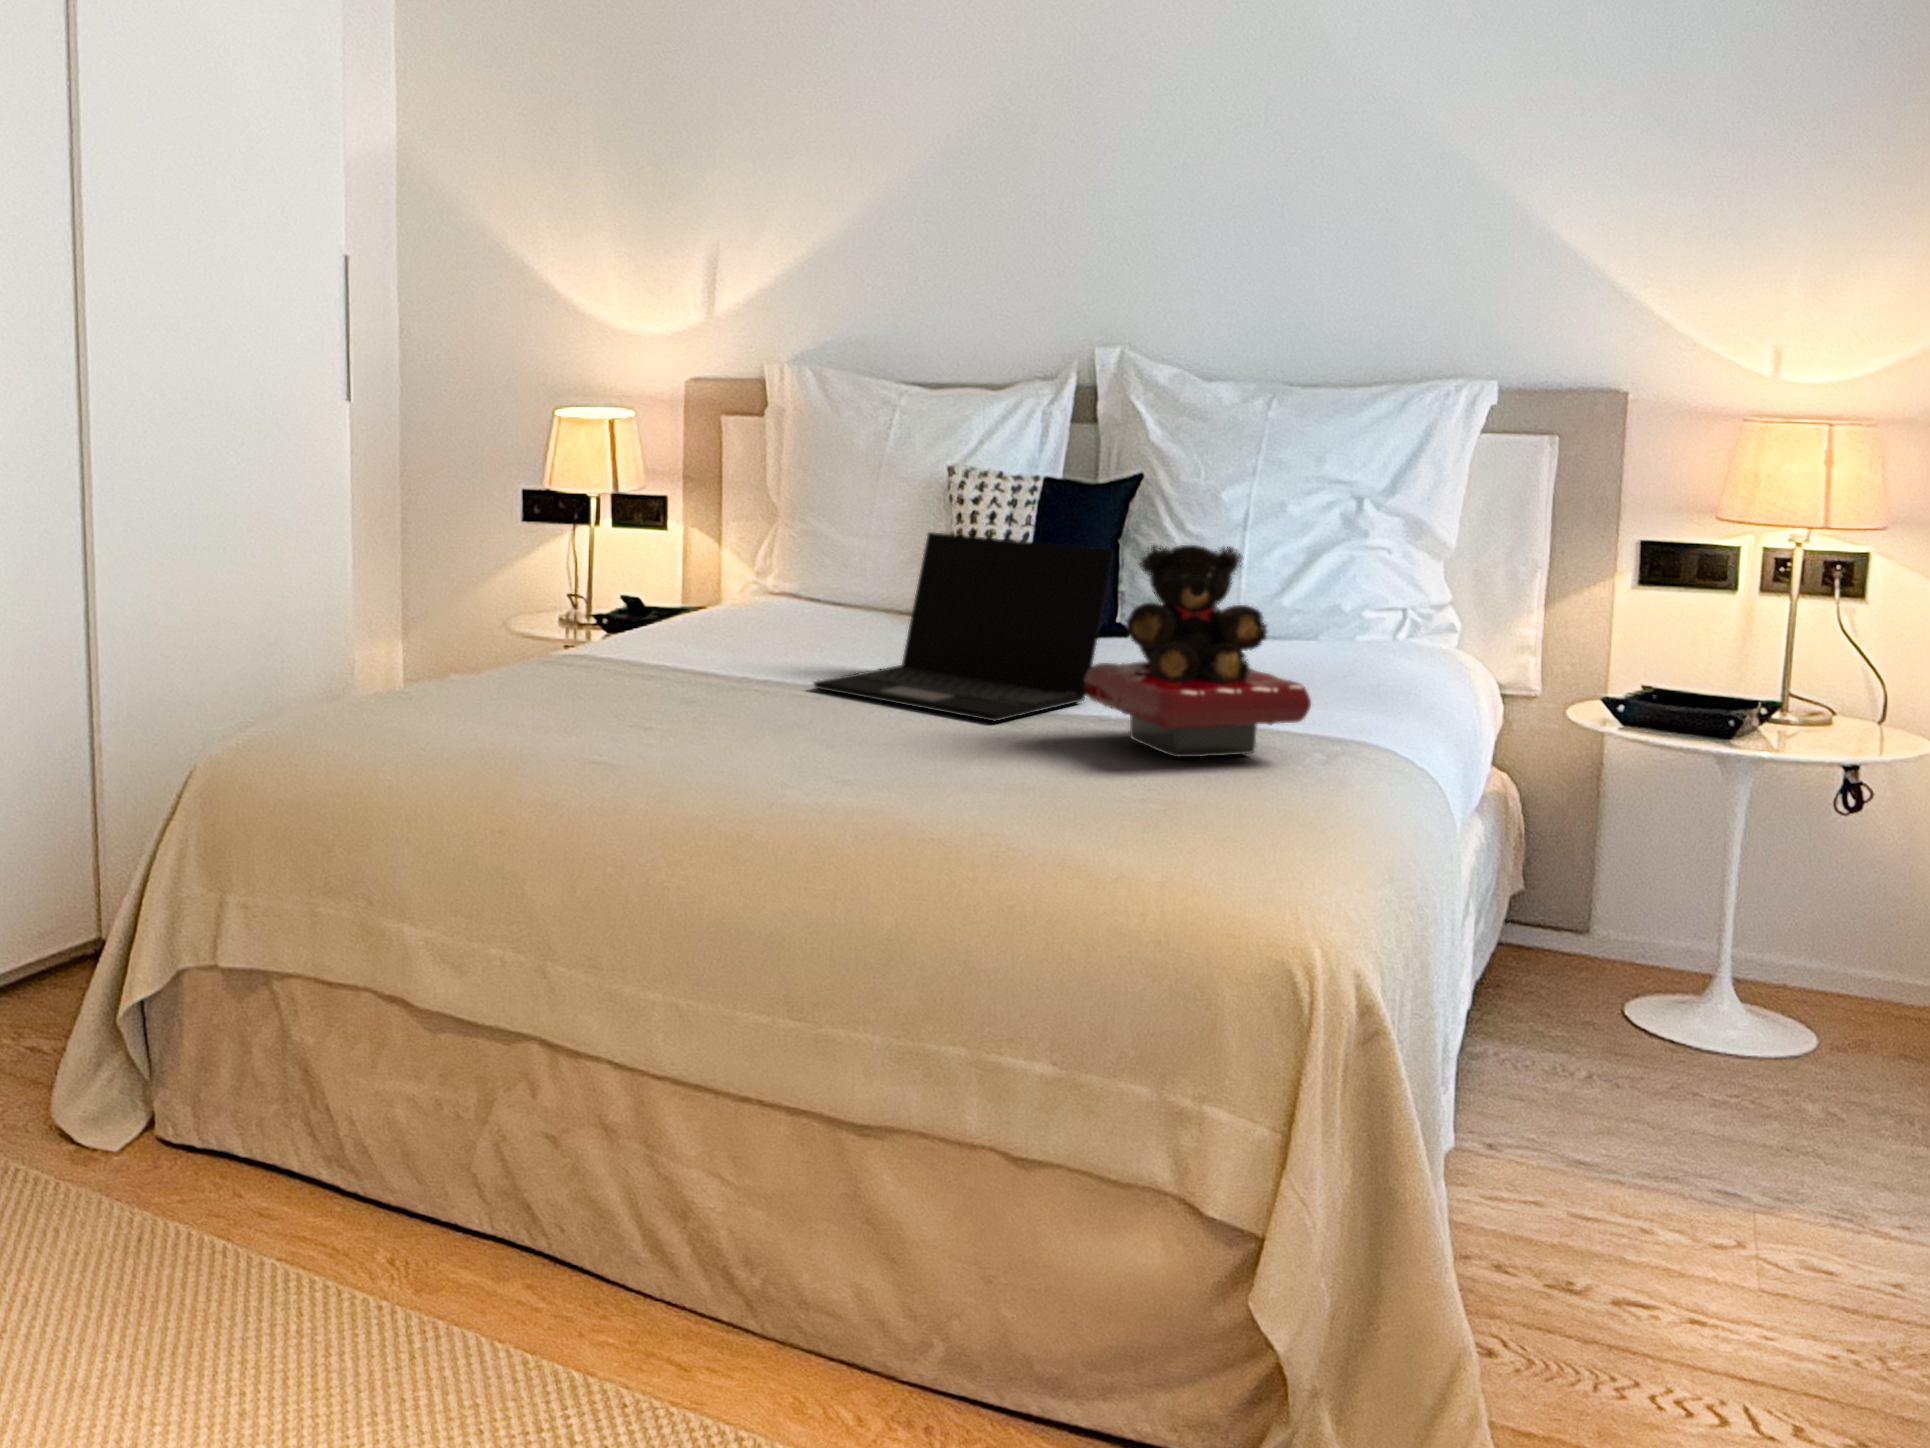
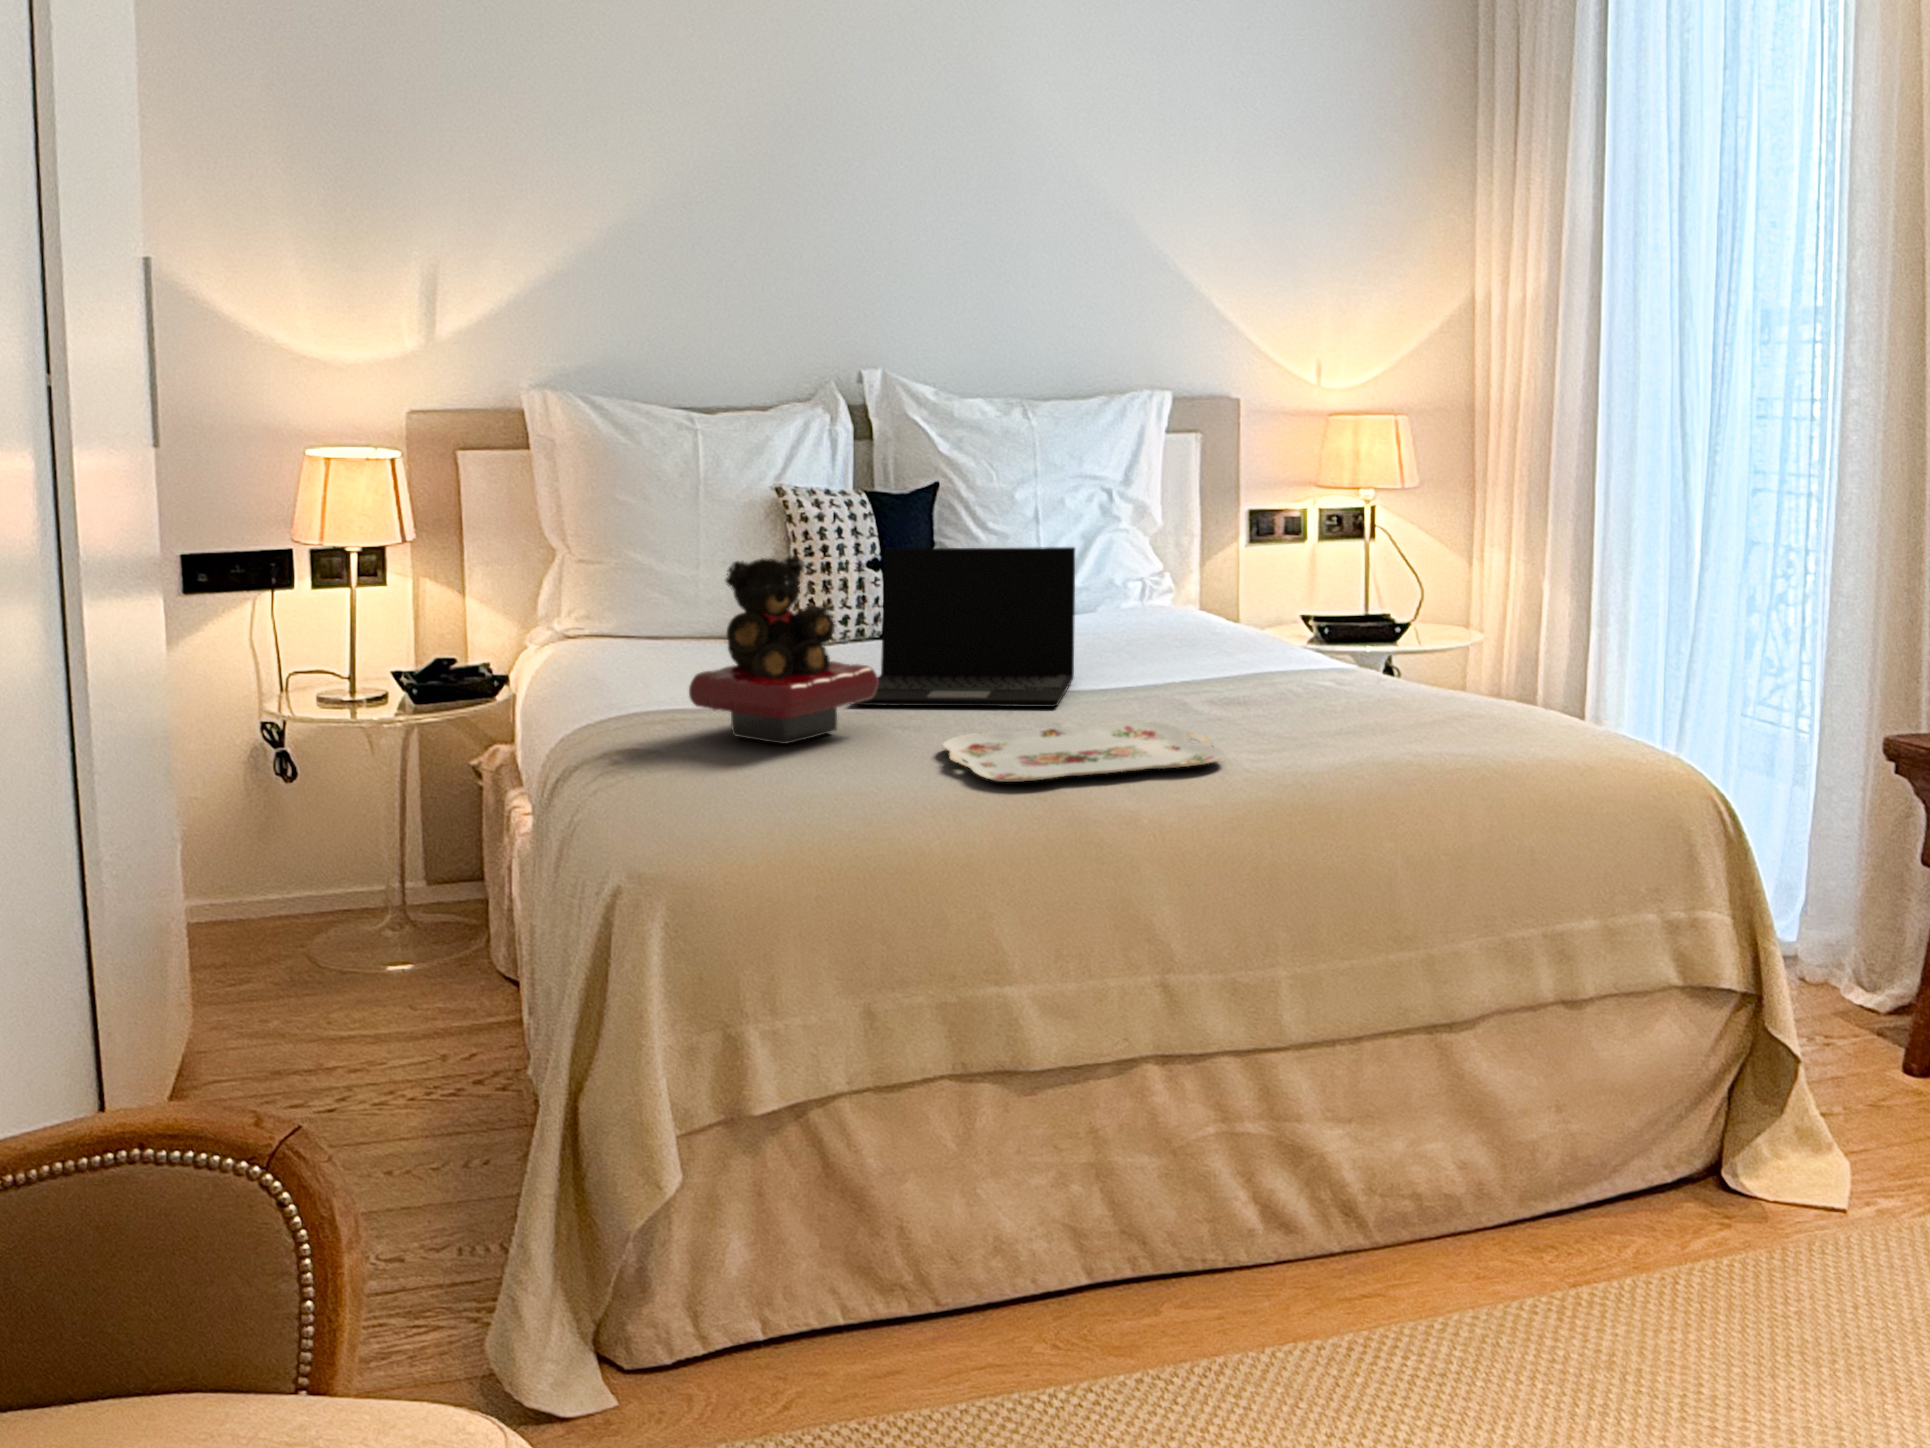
teddy bear: present [1084,545,1311,757] -> present [689,557,879,744]
serving tray: none [726,729,1043,801] -> present [942,721,1226,782]

